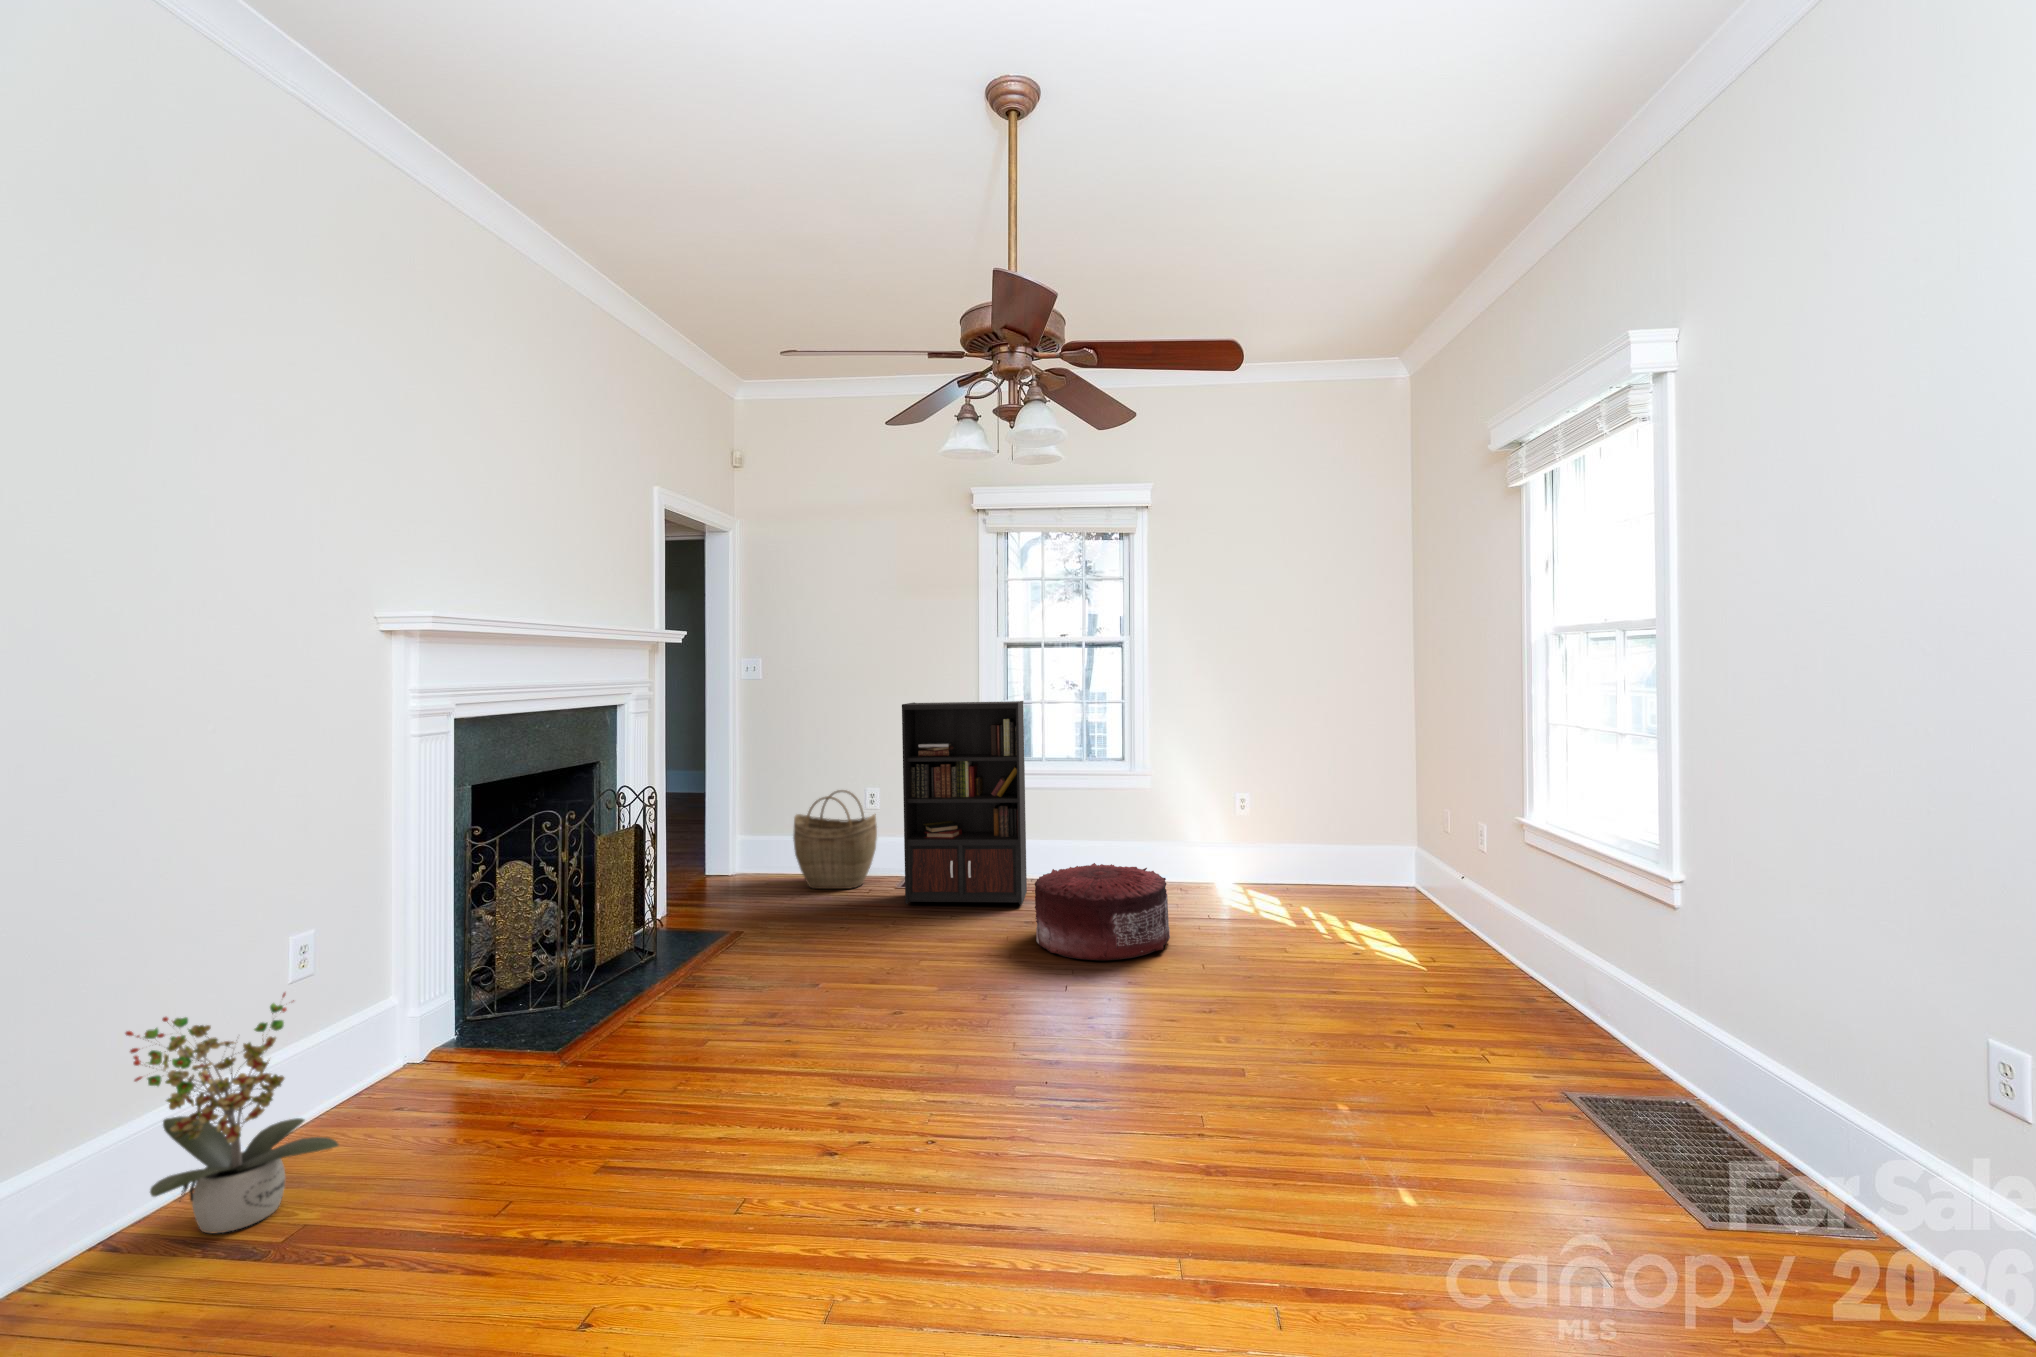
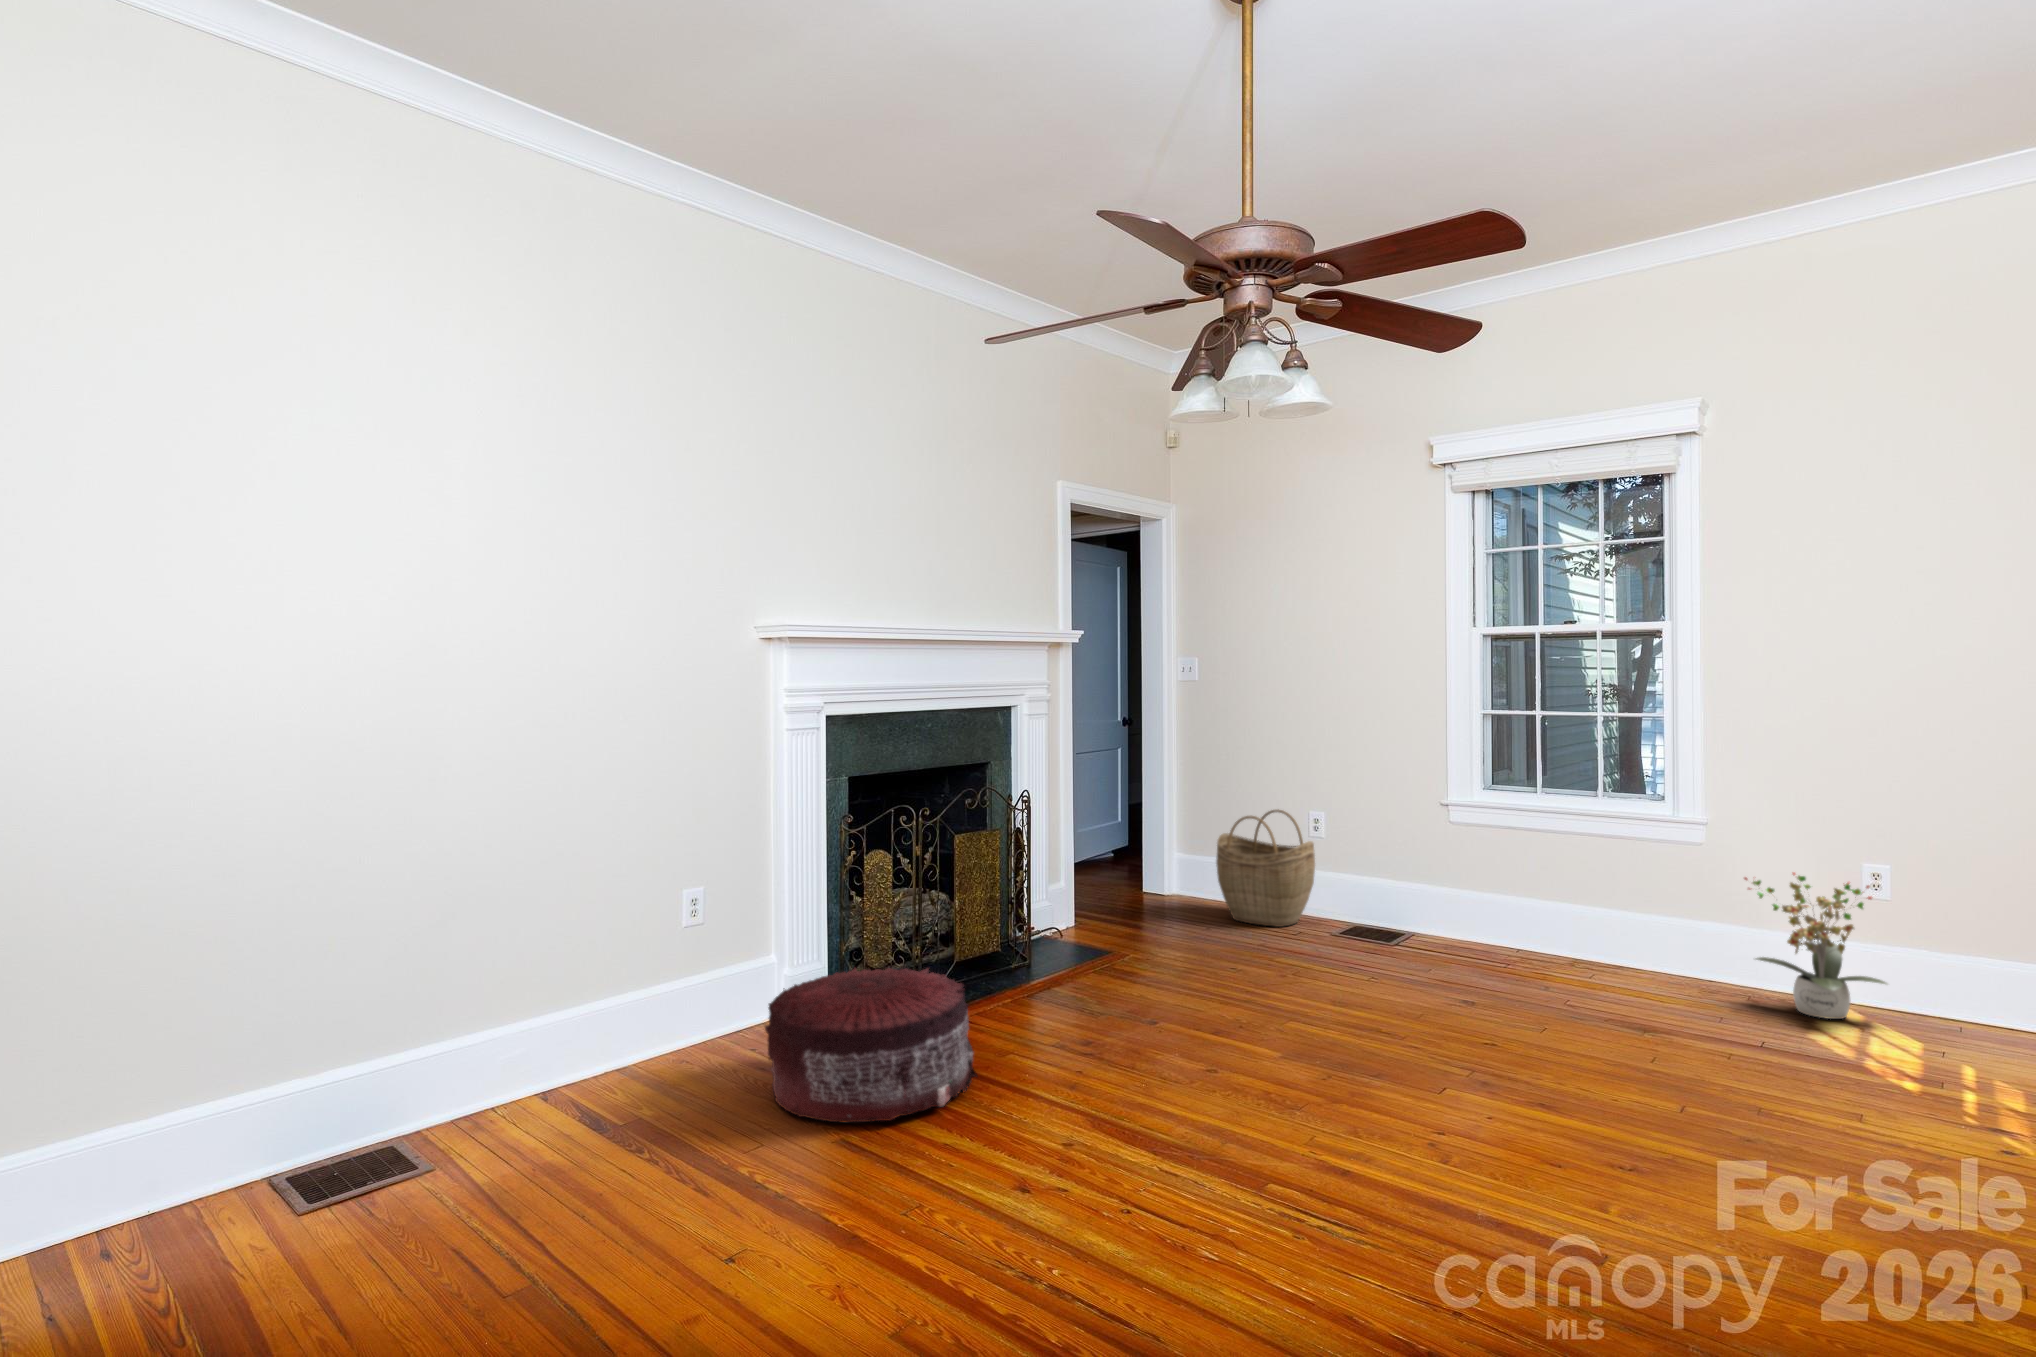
bookcase: present [902,701,1027,905] -> none [1320,709,1552,978]
pouf: present [1035,863,1170,961] -> present [765,968,977,1122]
potted plant: present [125,993,338,1233] -> present [1744,873,1886,1019]

